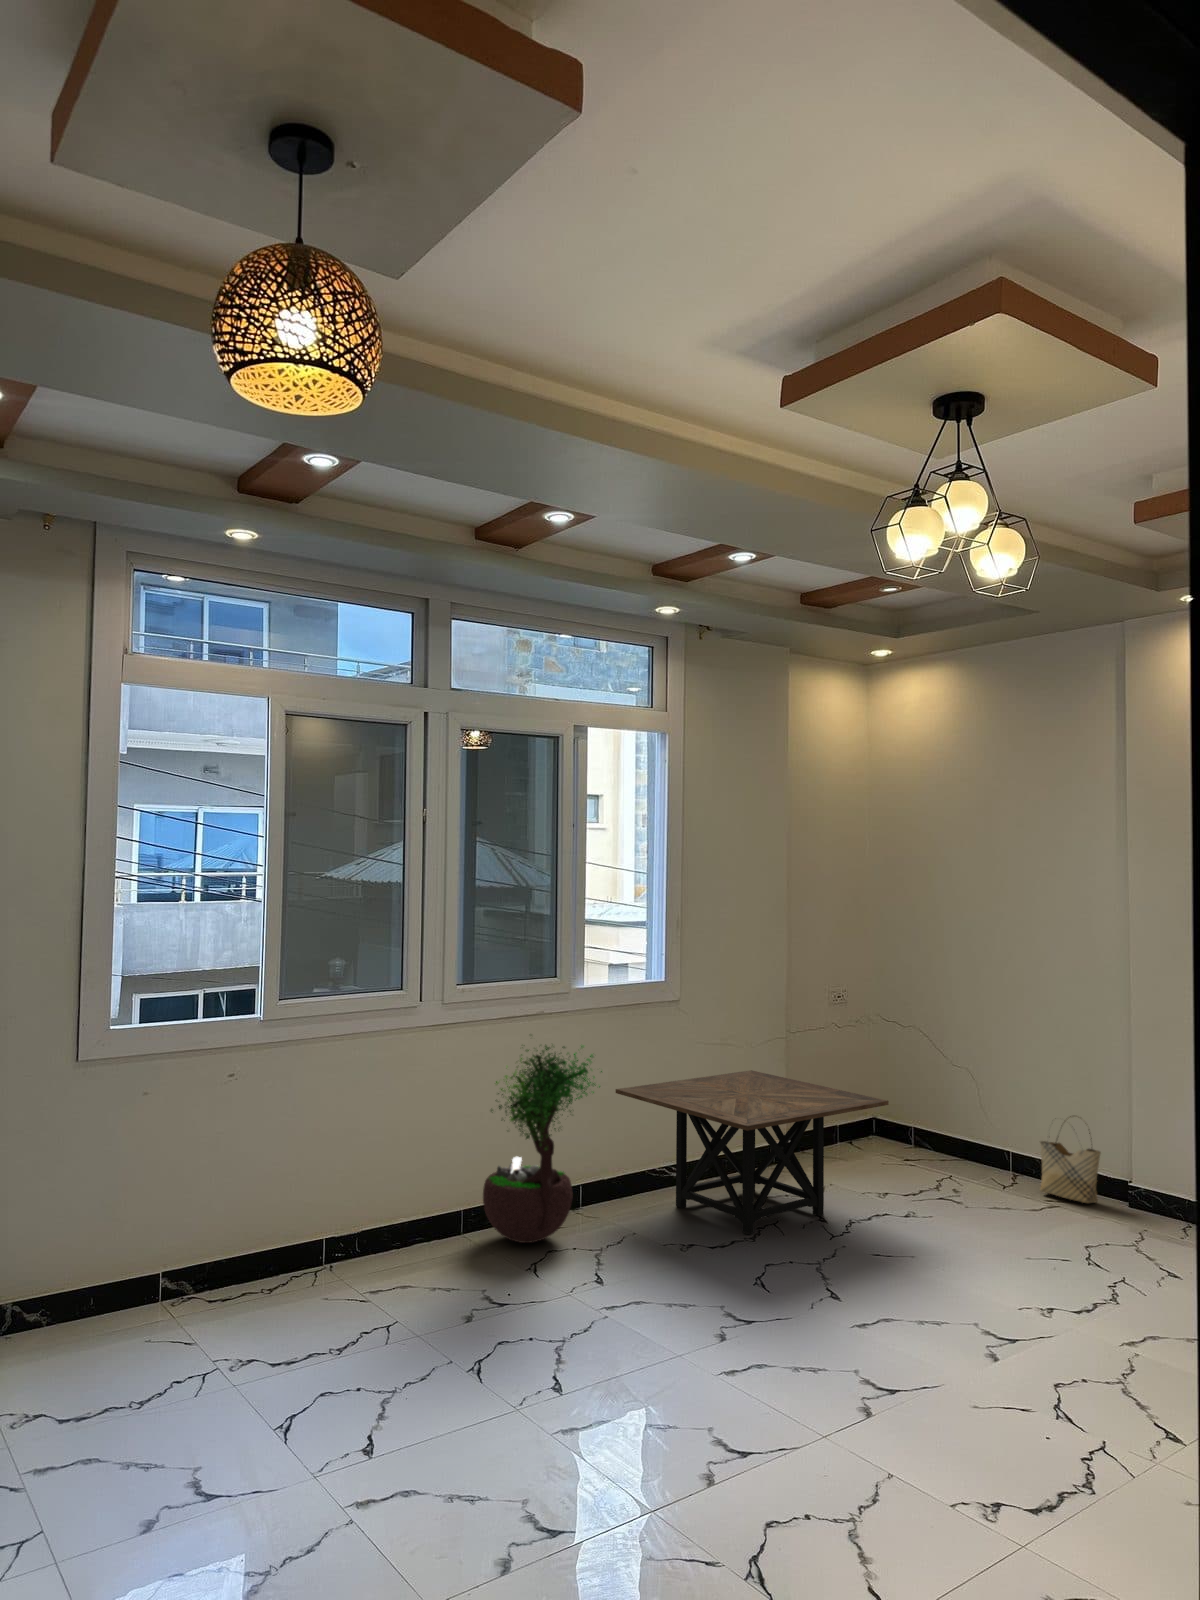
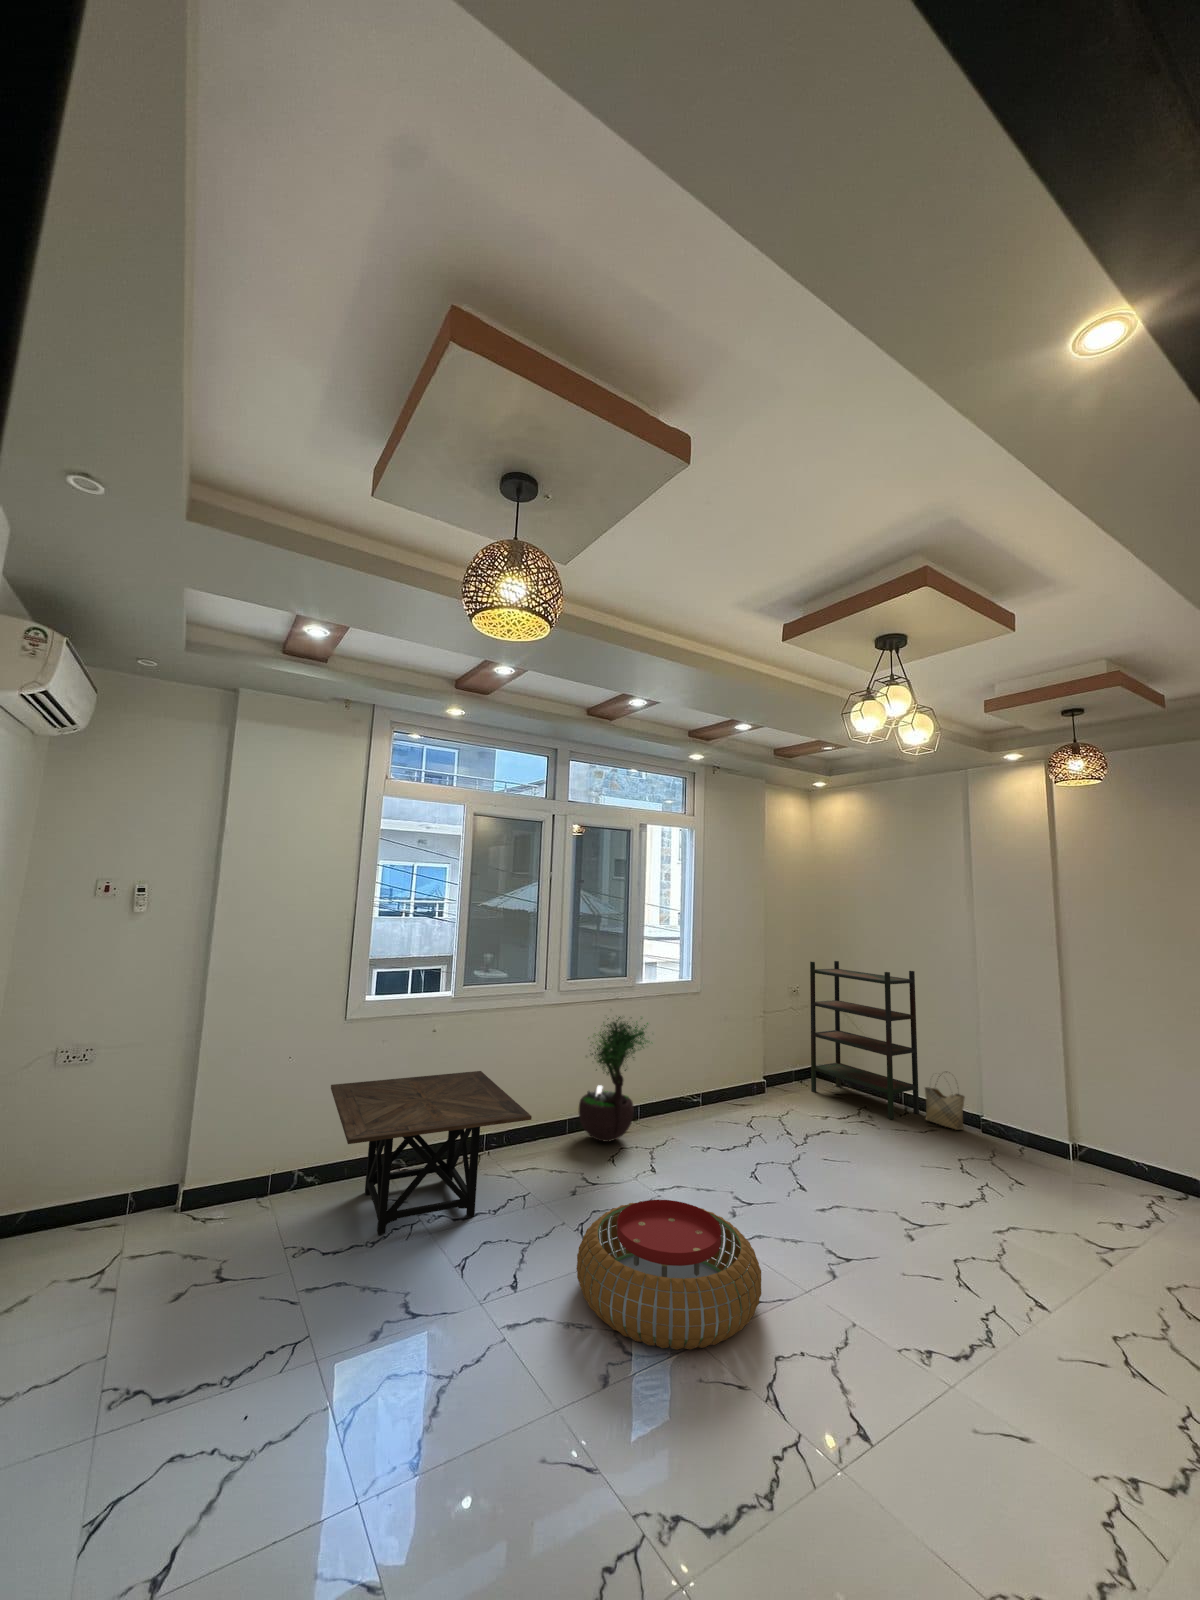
bookshelf: none [866,950,1032,1193] -> present [810,961,919,1119]
side table: present [616,1070,889,1234] -> present [331,1071,532,1235]
pouf: none [467,1315,751,1521] -> present [577,1200,761,1350]

